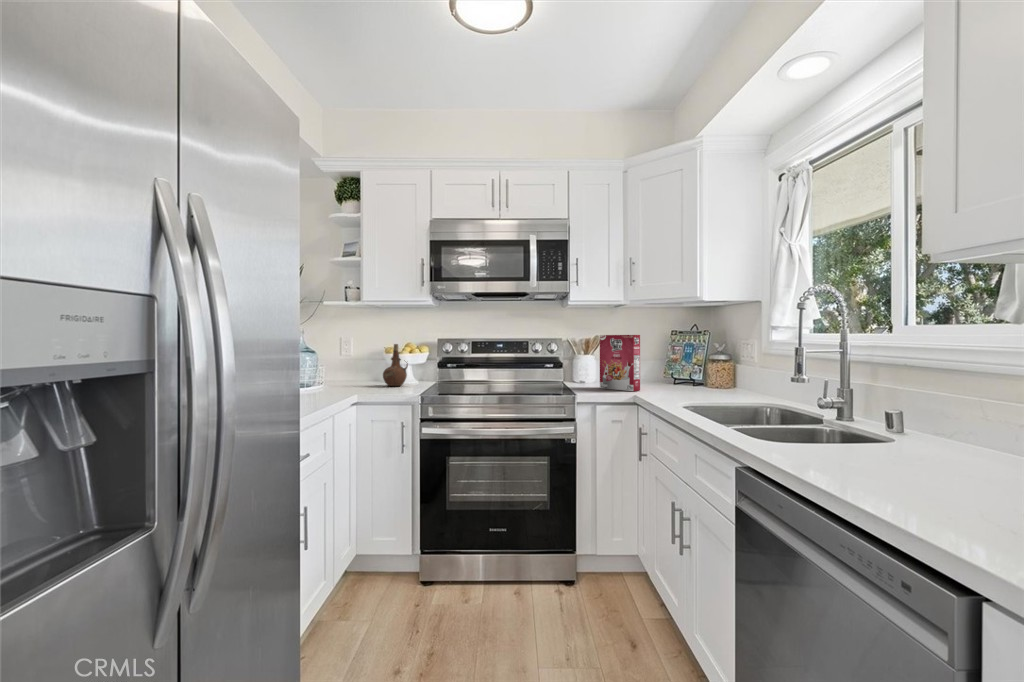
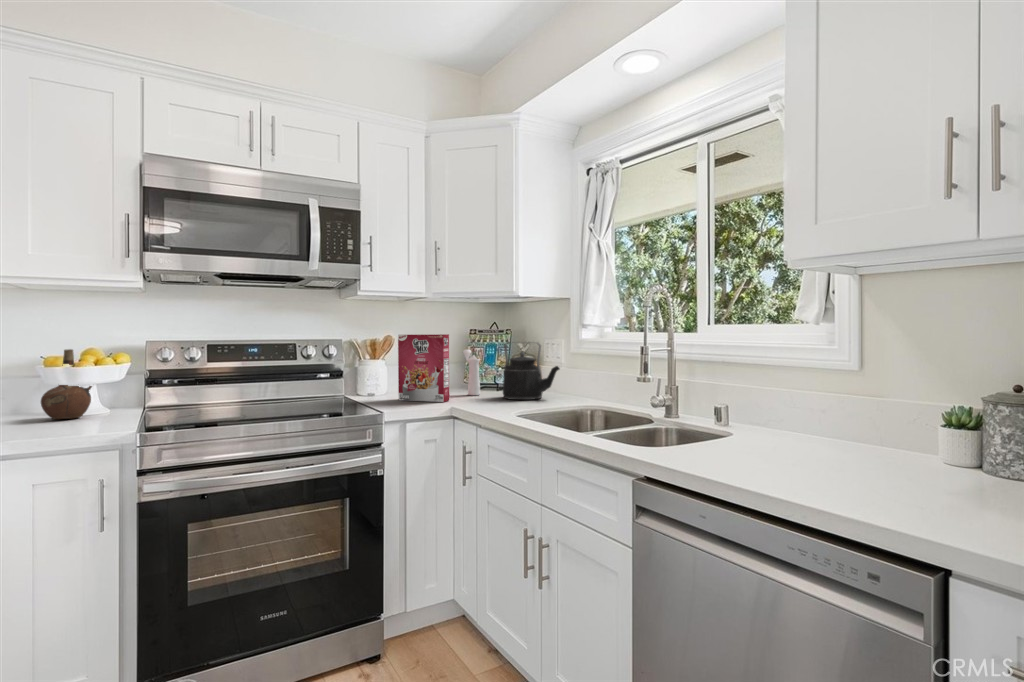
kettle: none [690,342,744,394] -> present [503,343,560,400]
pepper mill: none [661,348,674,388] -> present [463,350,480,395]

